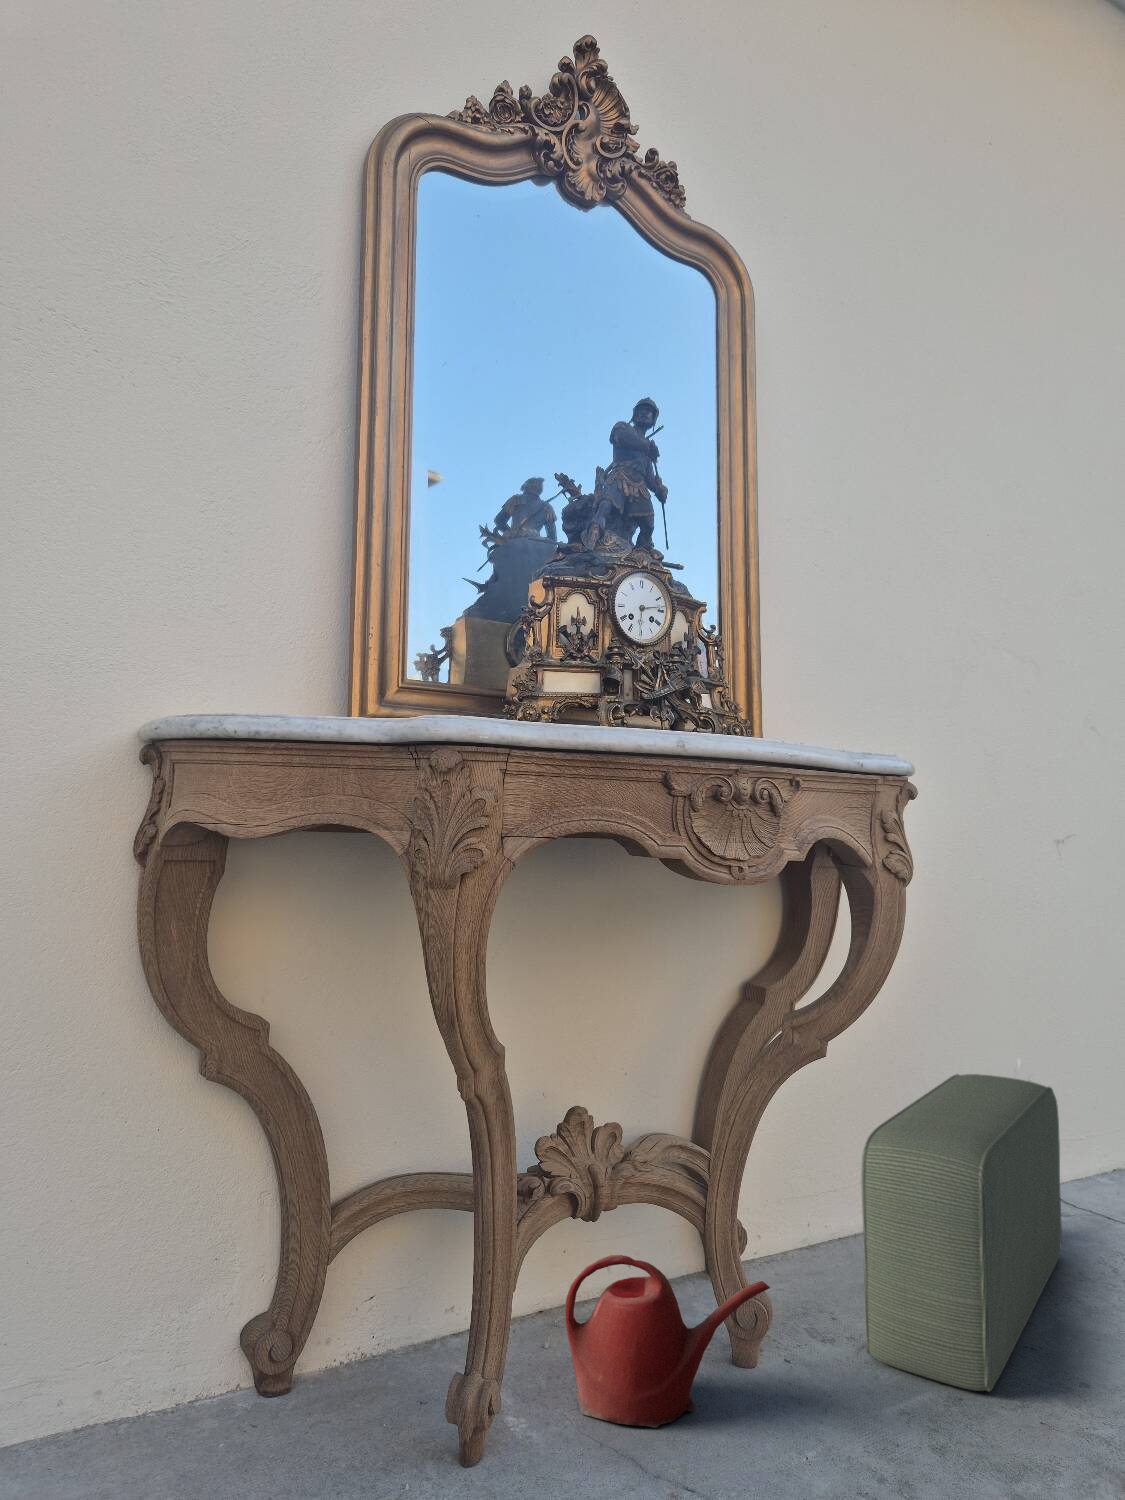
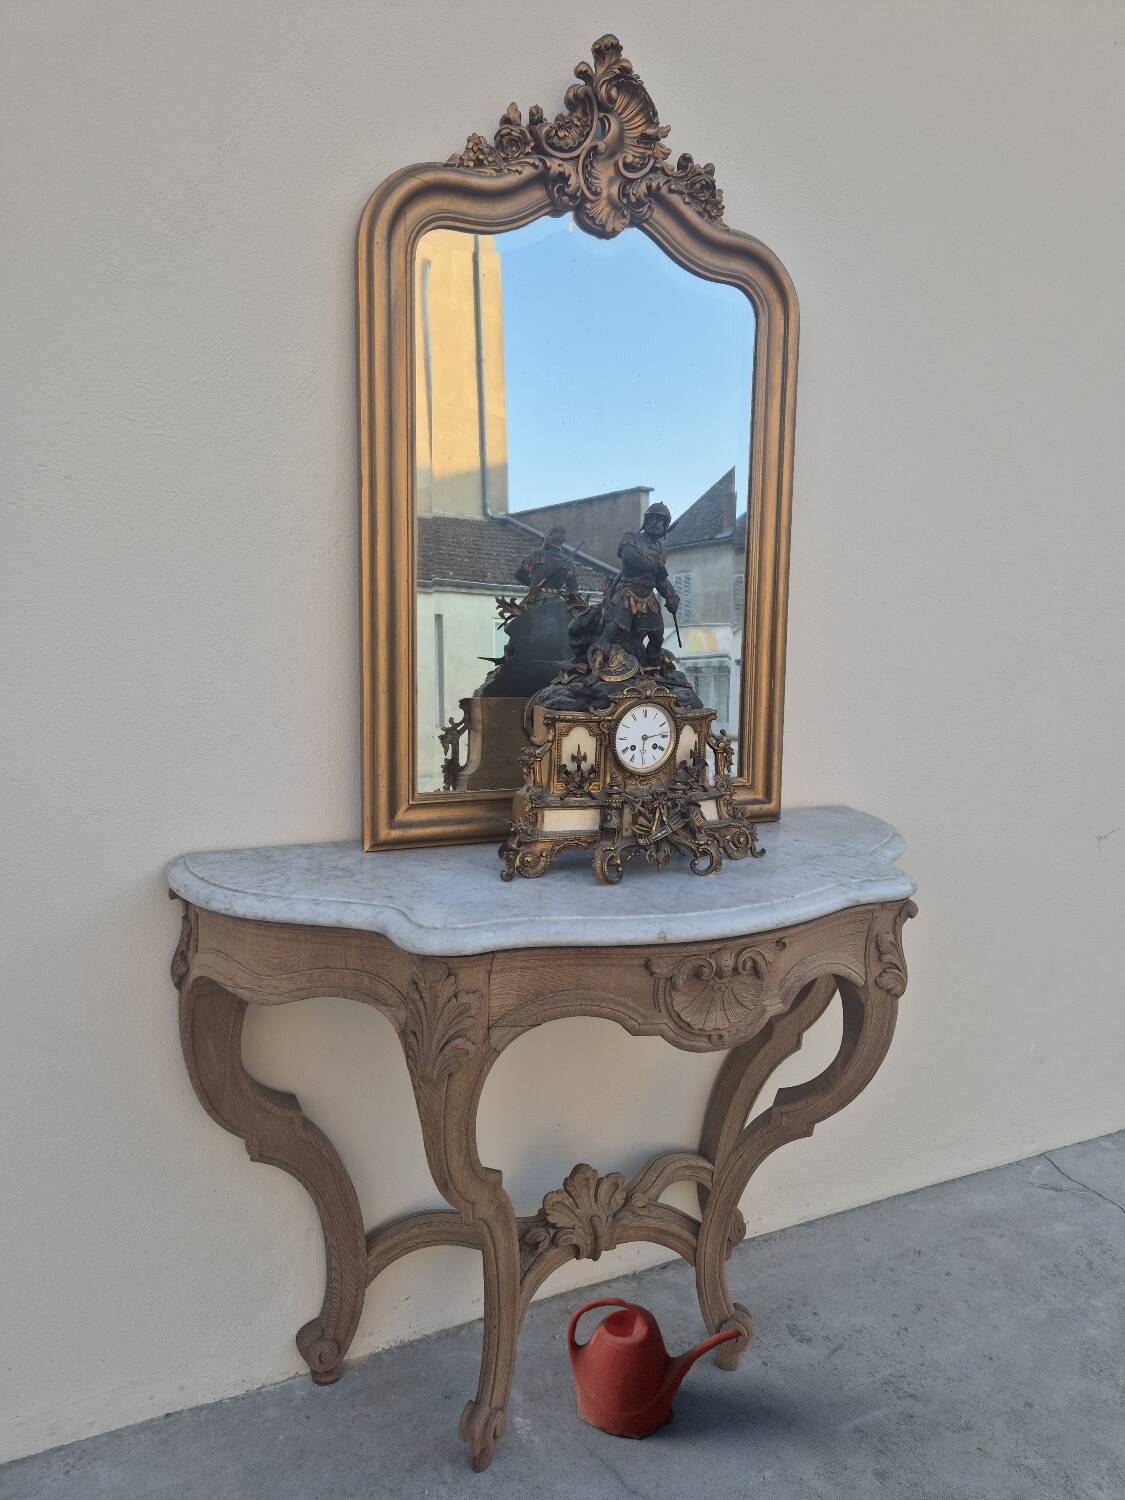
pouf: present [861,1074,1062,1391] -> none [833,1082,1052,1419]

